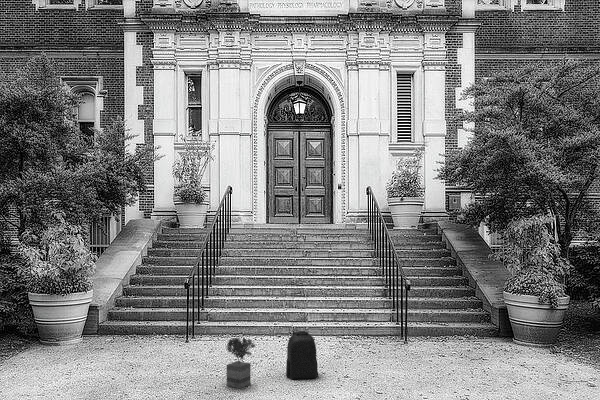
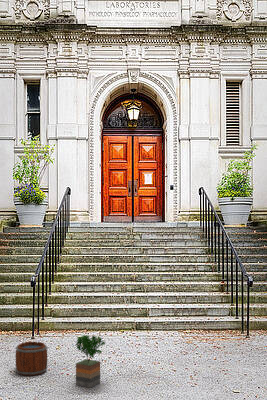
backpack: present [286,331,318,379] -> none [135,327,168,377]
bucket: none [169,344,200,377] -> present [16,342,47,376]

